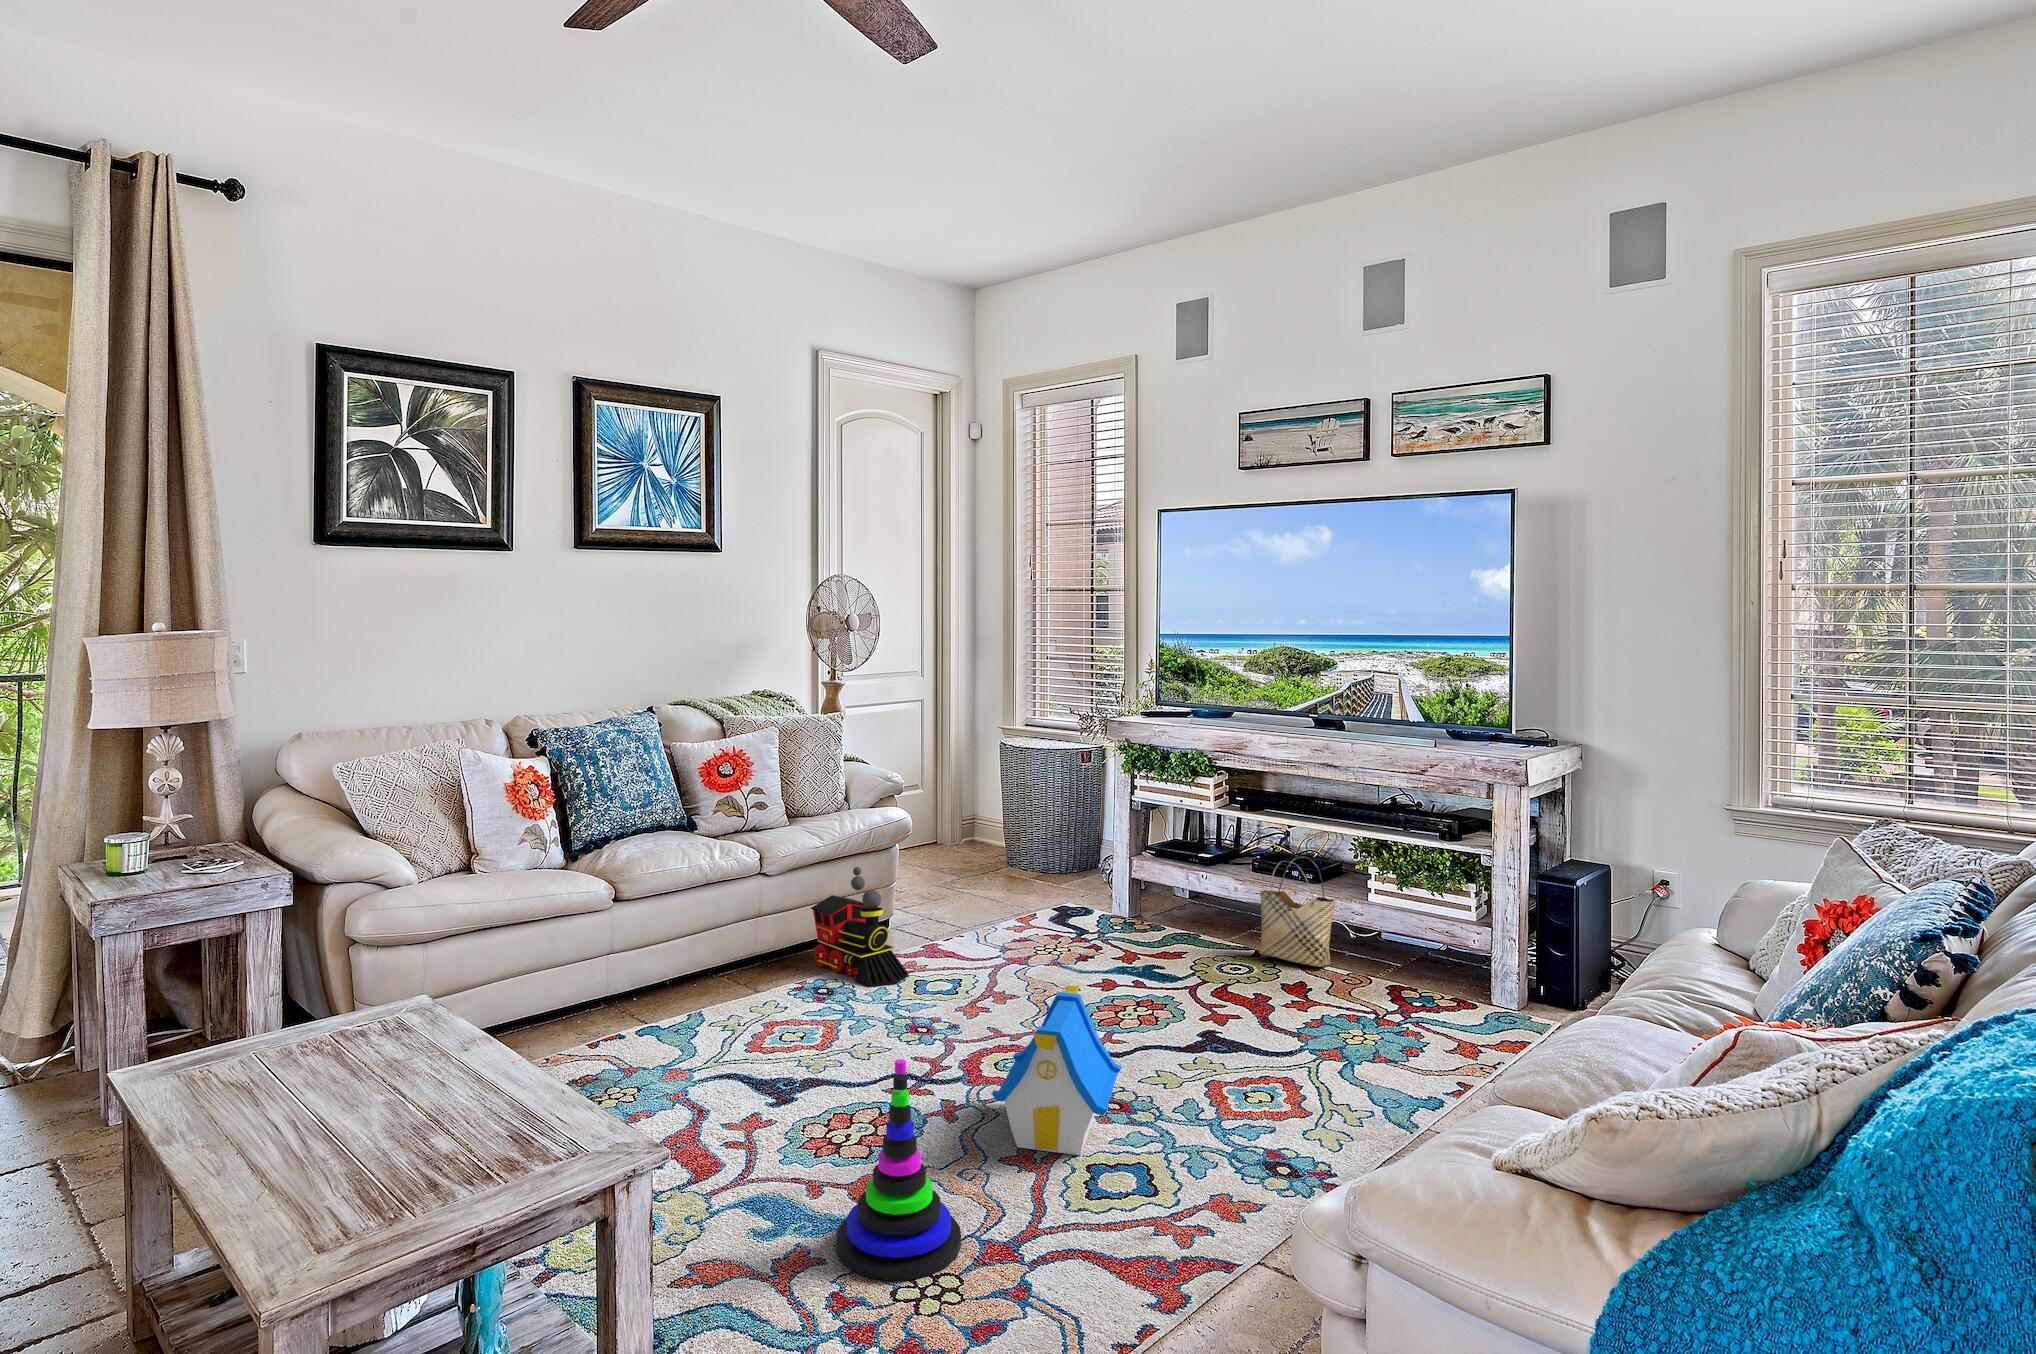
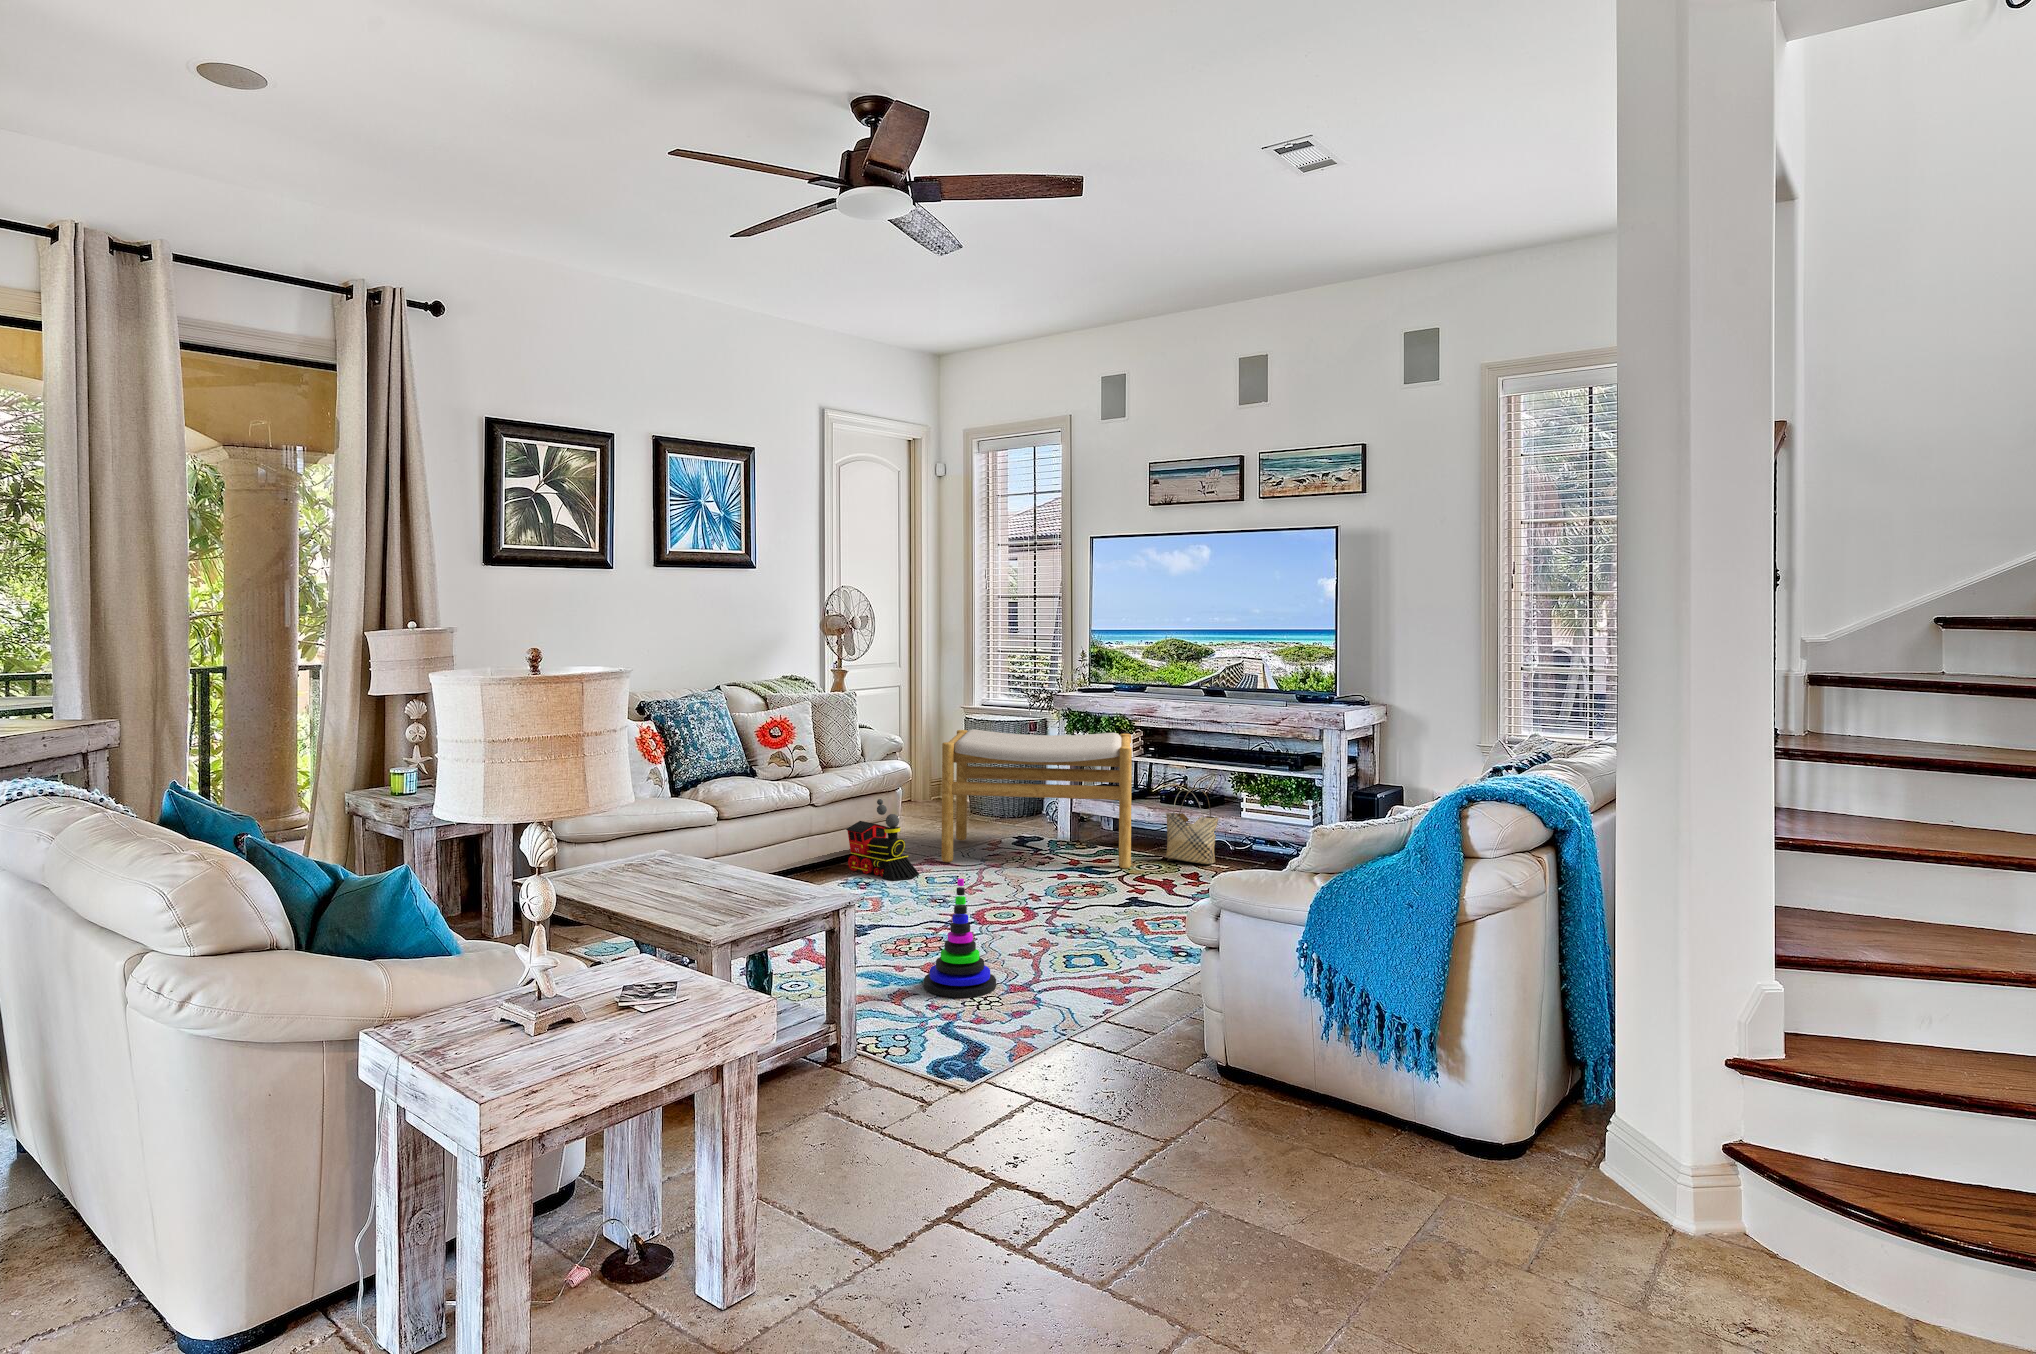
footstool: none [946,766,1212,972] -> present [941,729,1132,869]
toy house: present [992,986,1122,1155] -> none [1002,856,1080,951]

